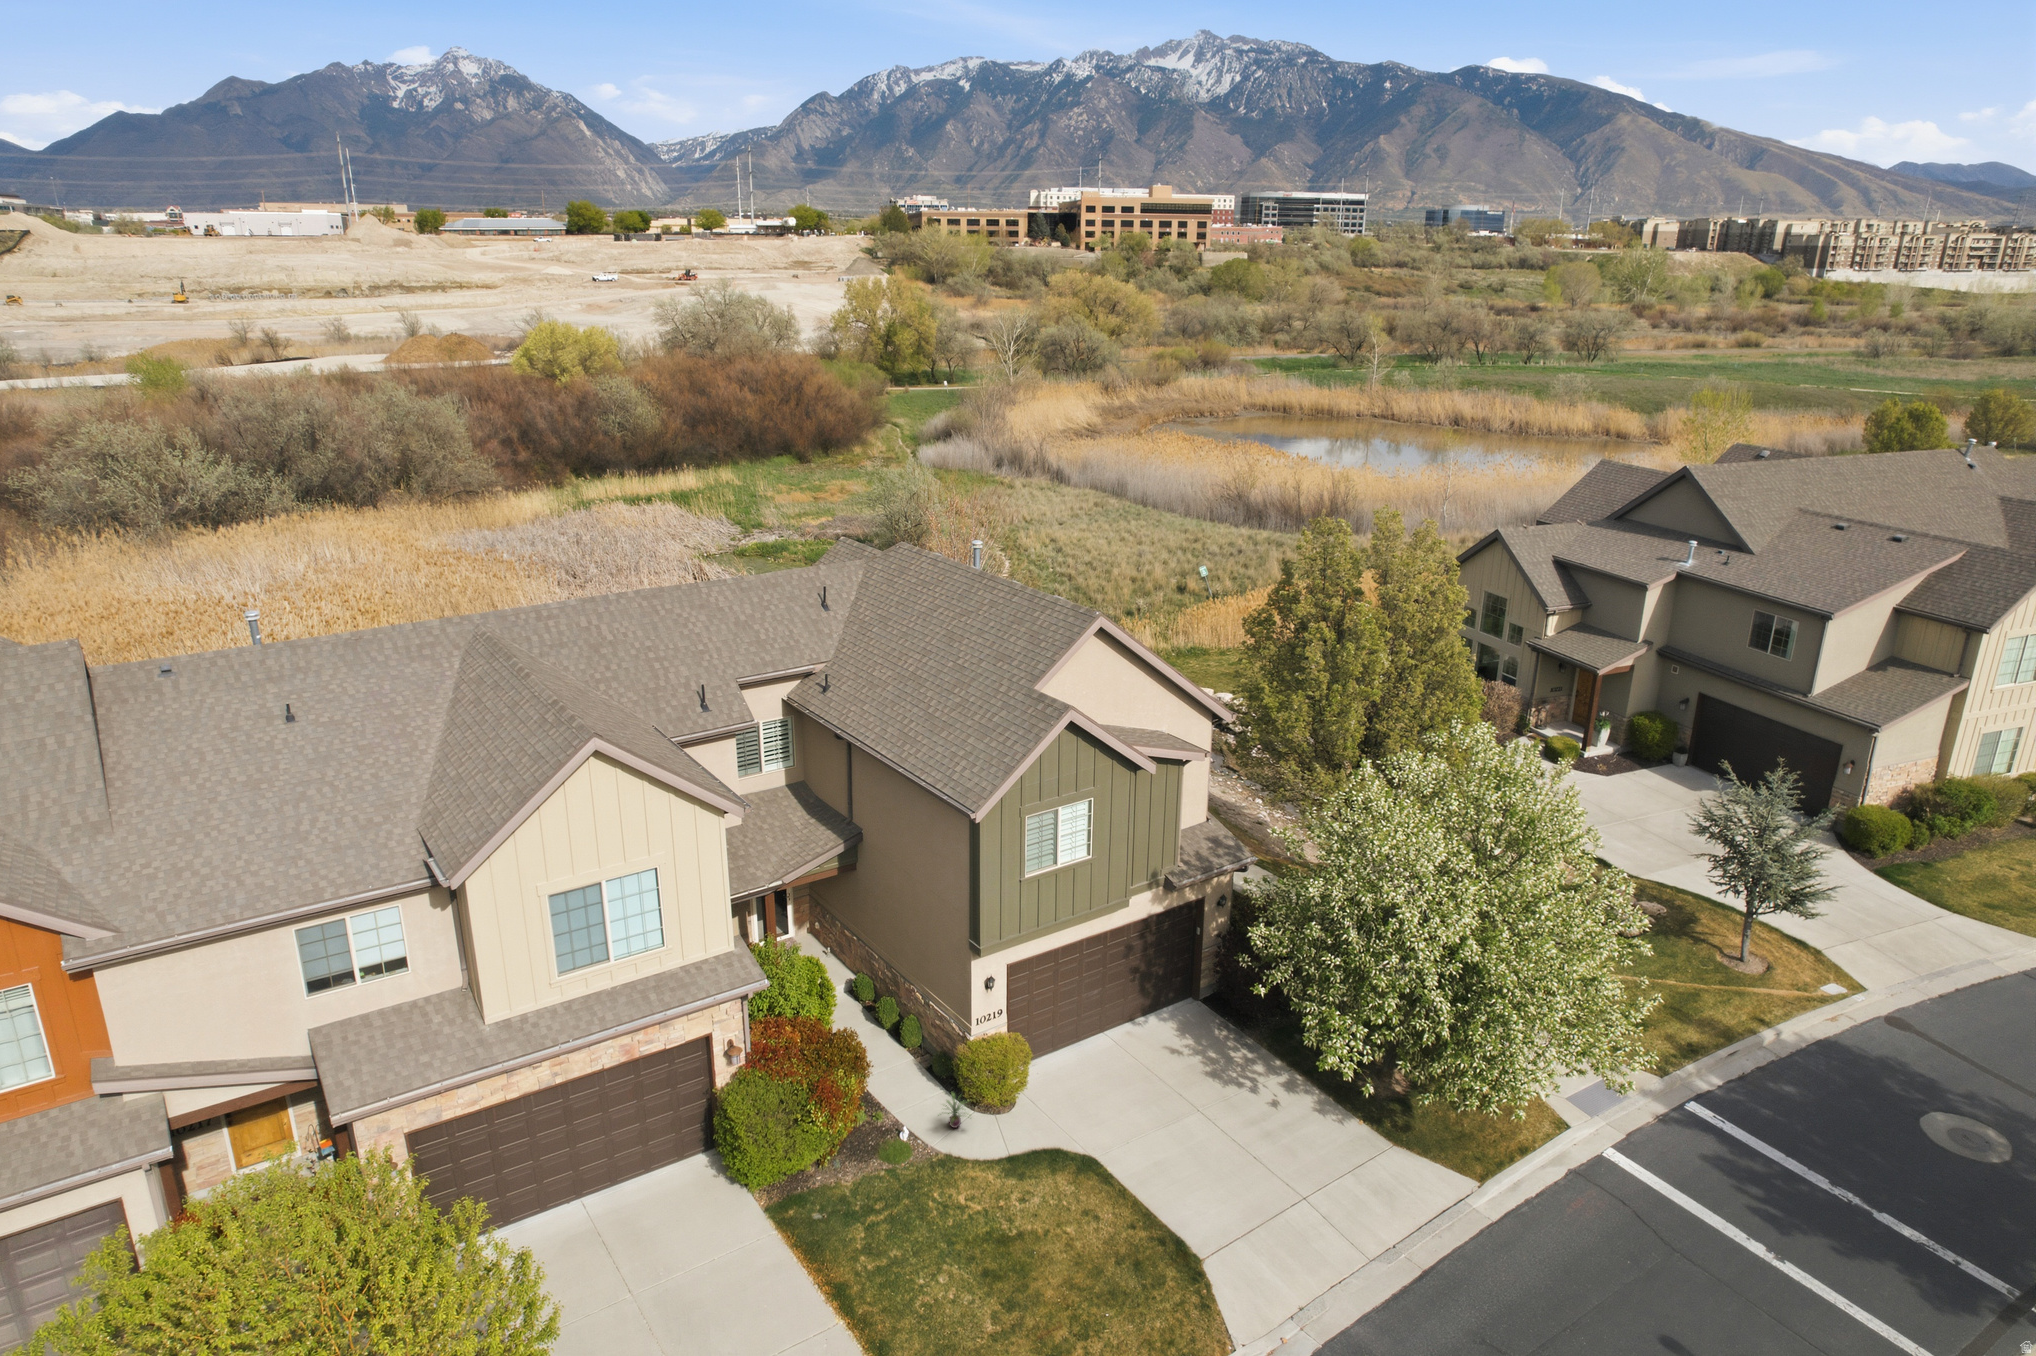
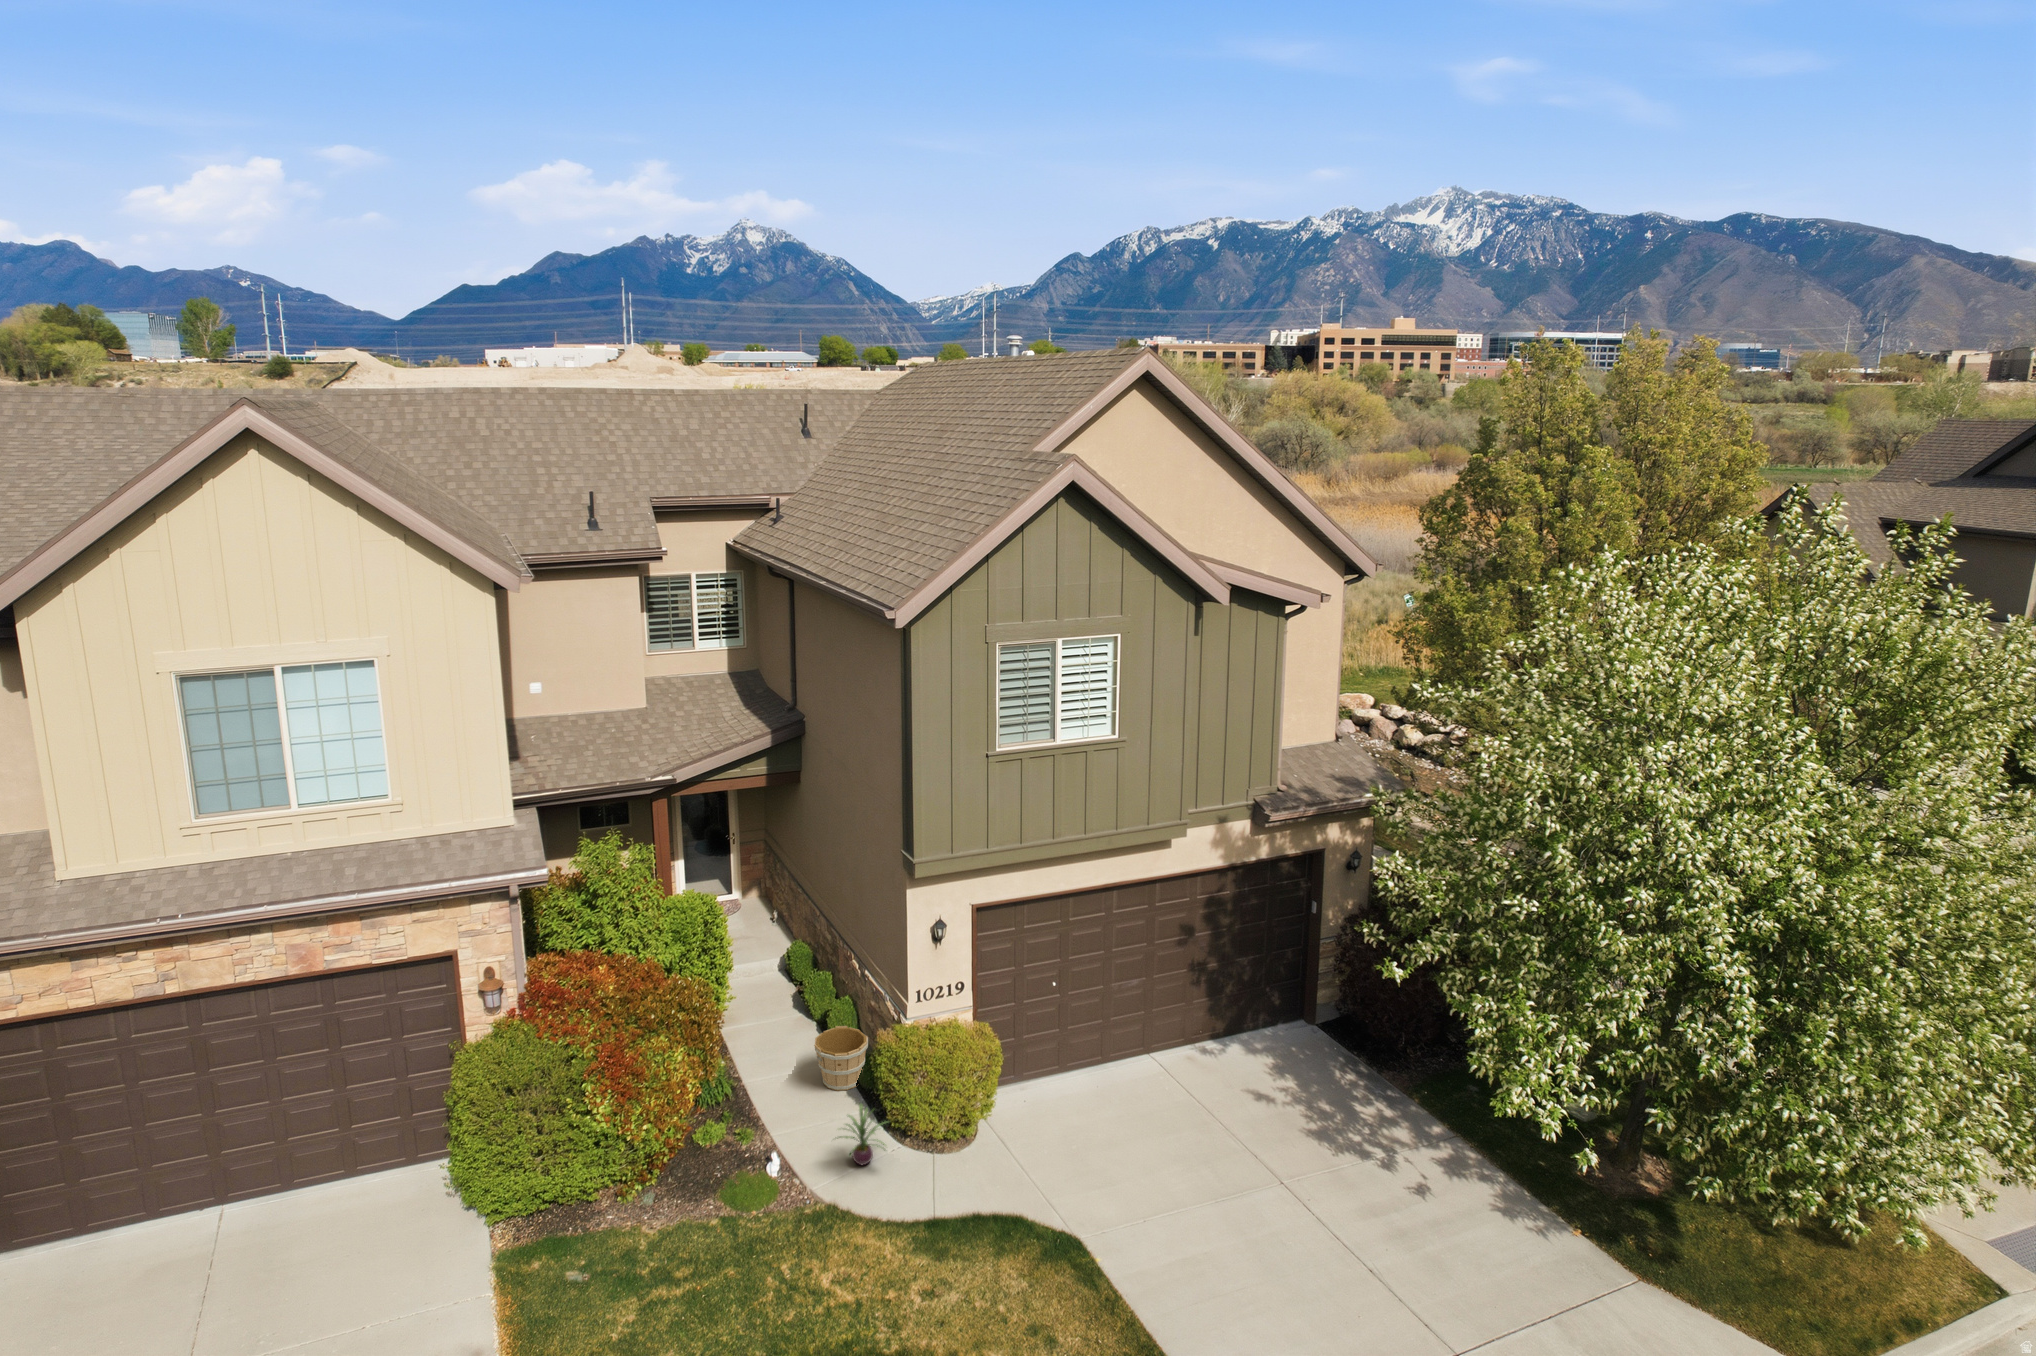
wooden bucket: none [904,1038,939,1080] -> present [814,1026,868,1091]

